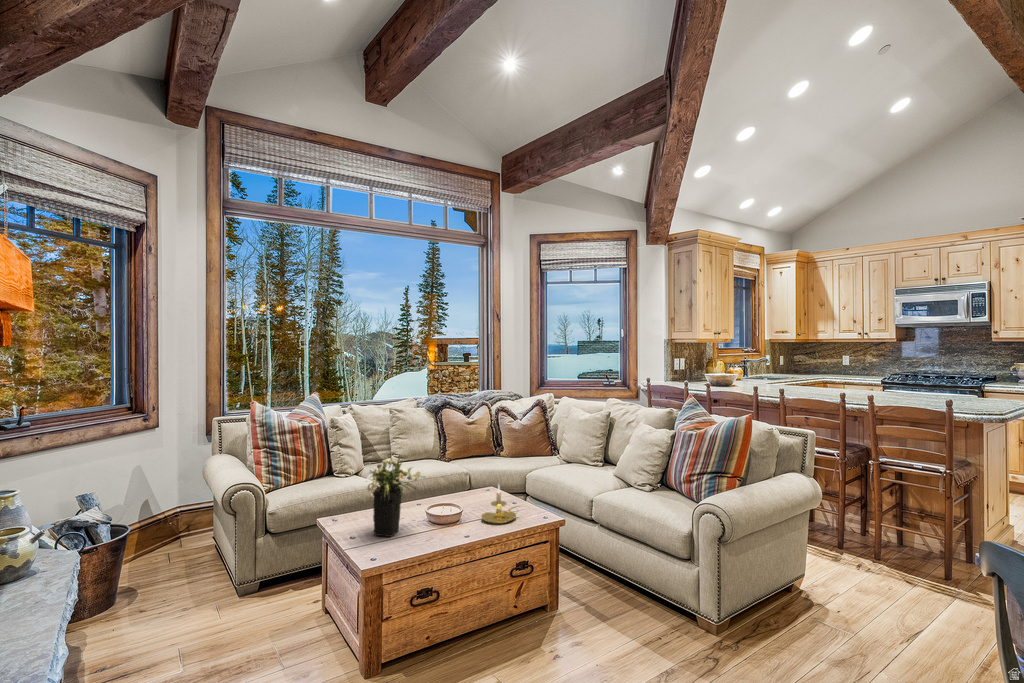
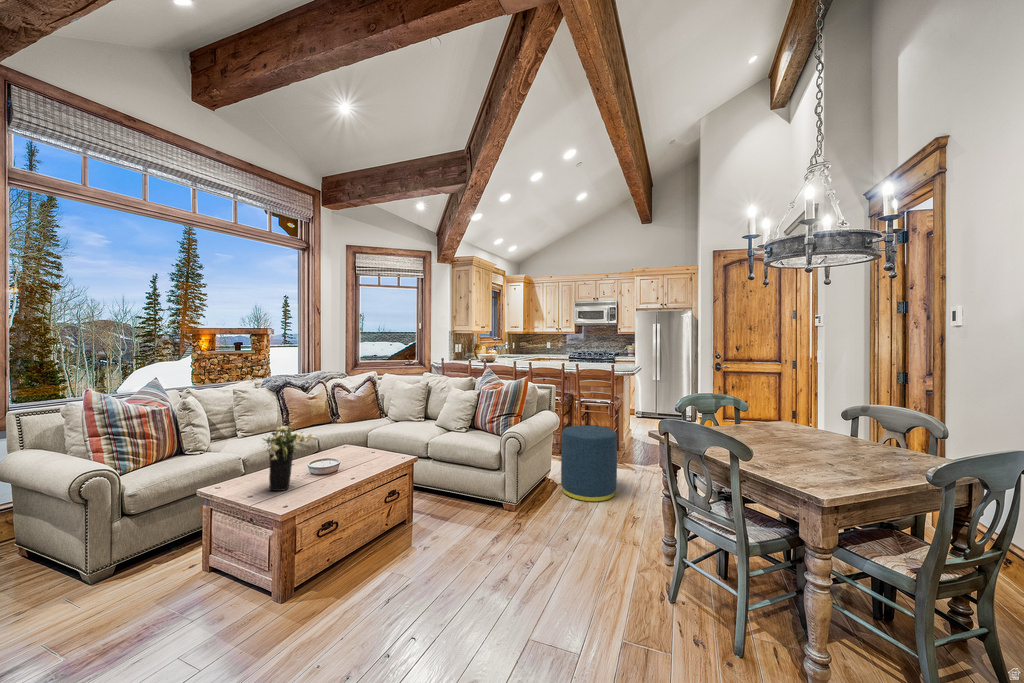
candle holder: present [481,485,519,524] -> none [356,437,386,468]
ottoman: none [815,505,934,657] -> present [561,425,617,502]

